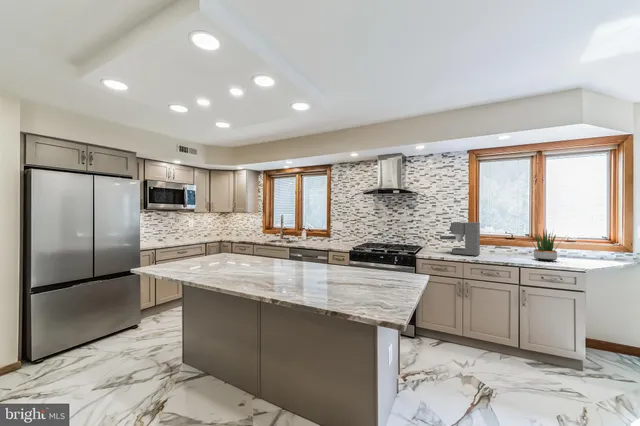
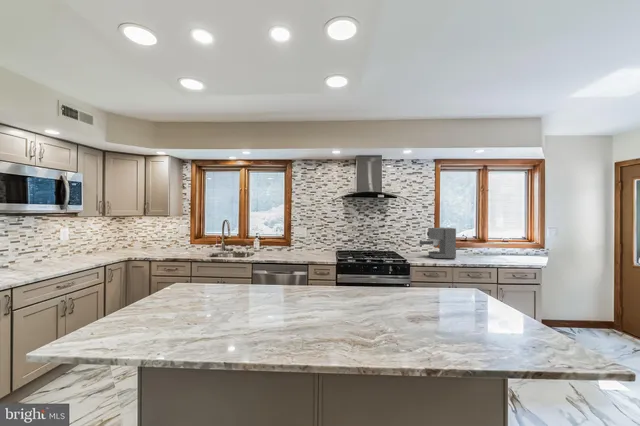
potted plant: present [532,230,561,261] -> none [486,233,520,260]

